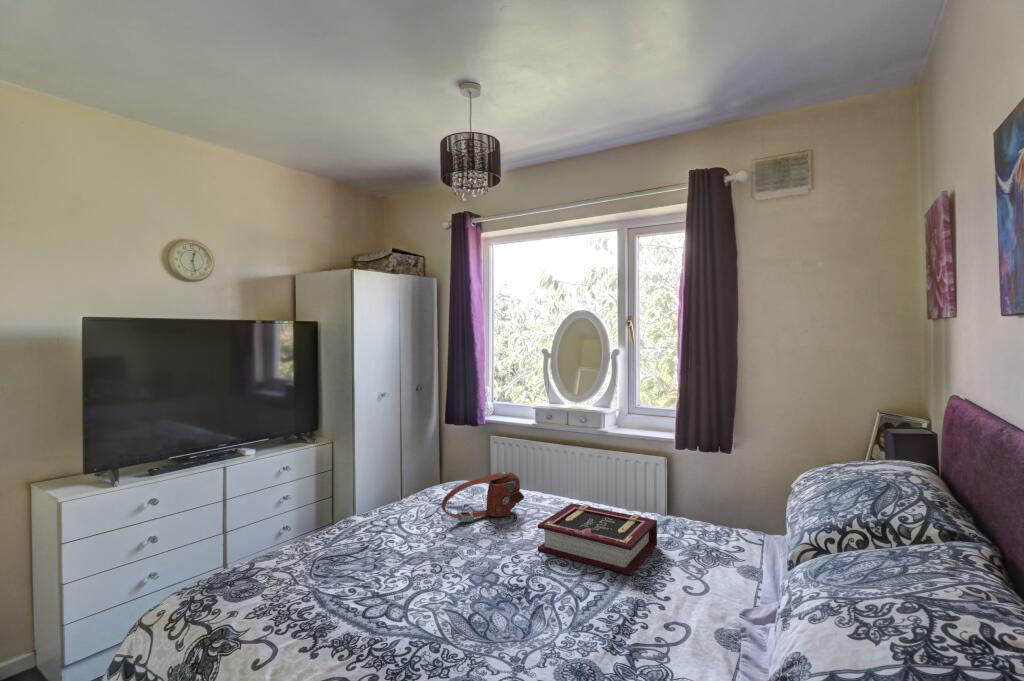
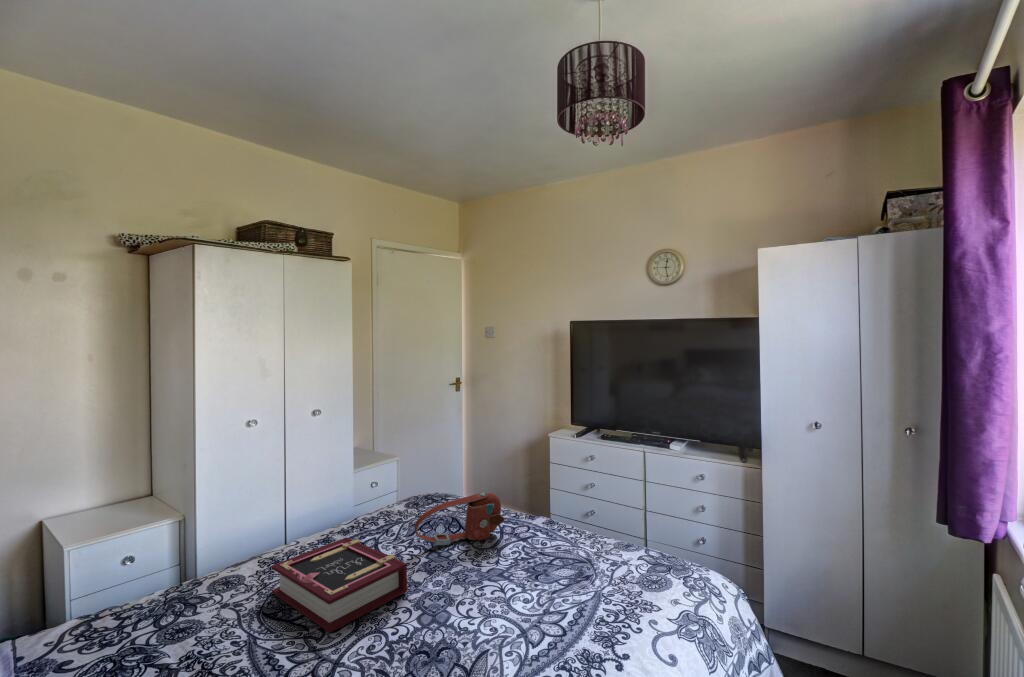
book: present [537,503,657,575] -> present [272,537,407,633]

